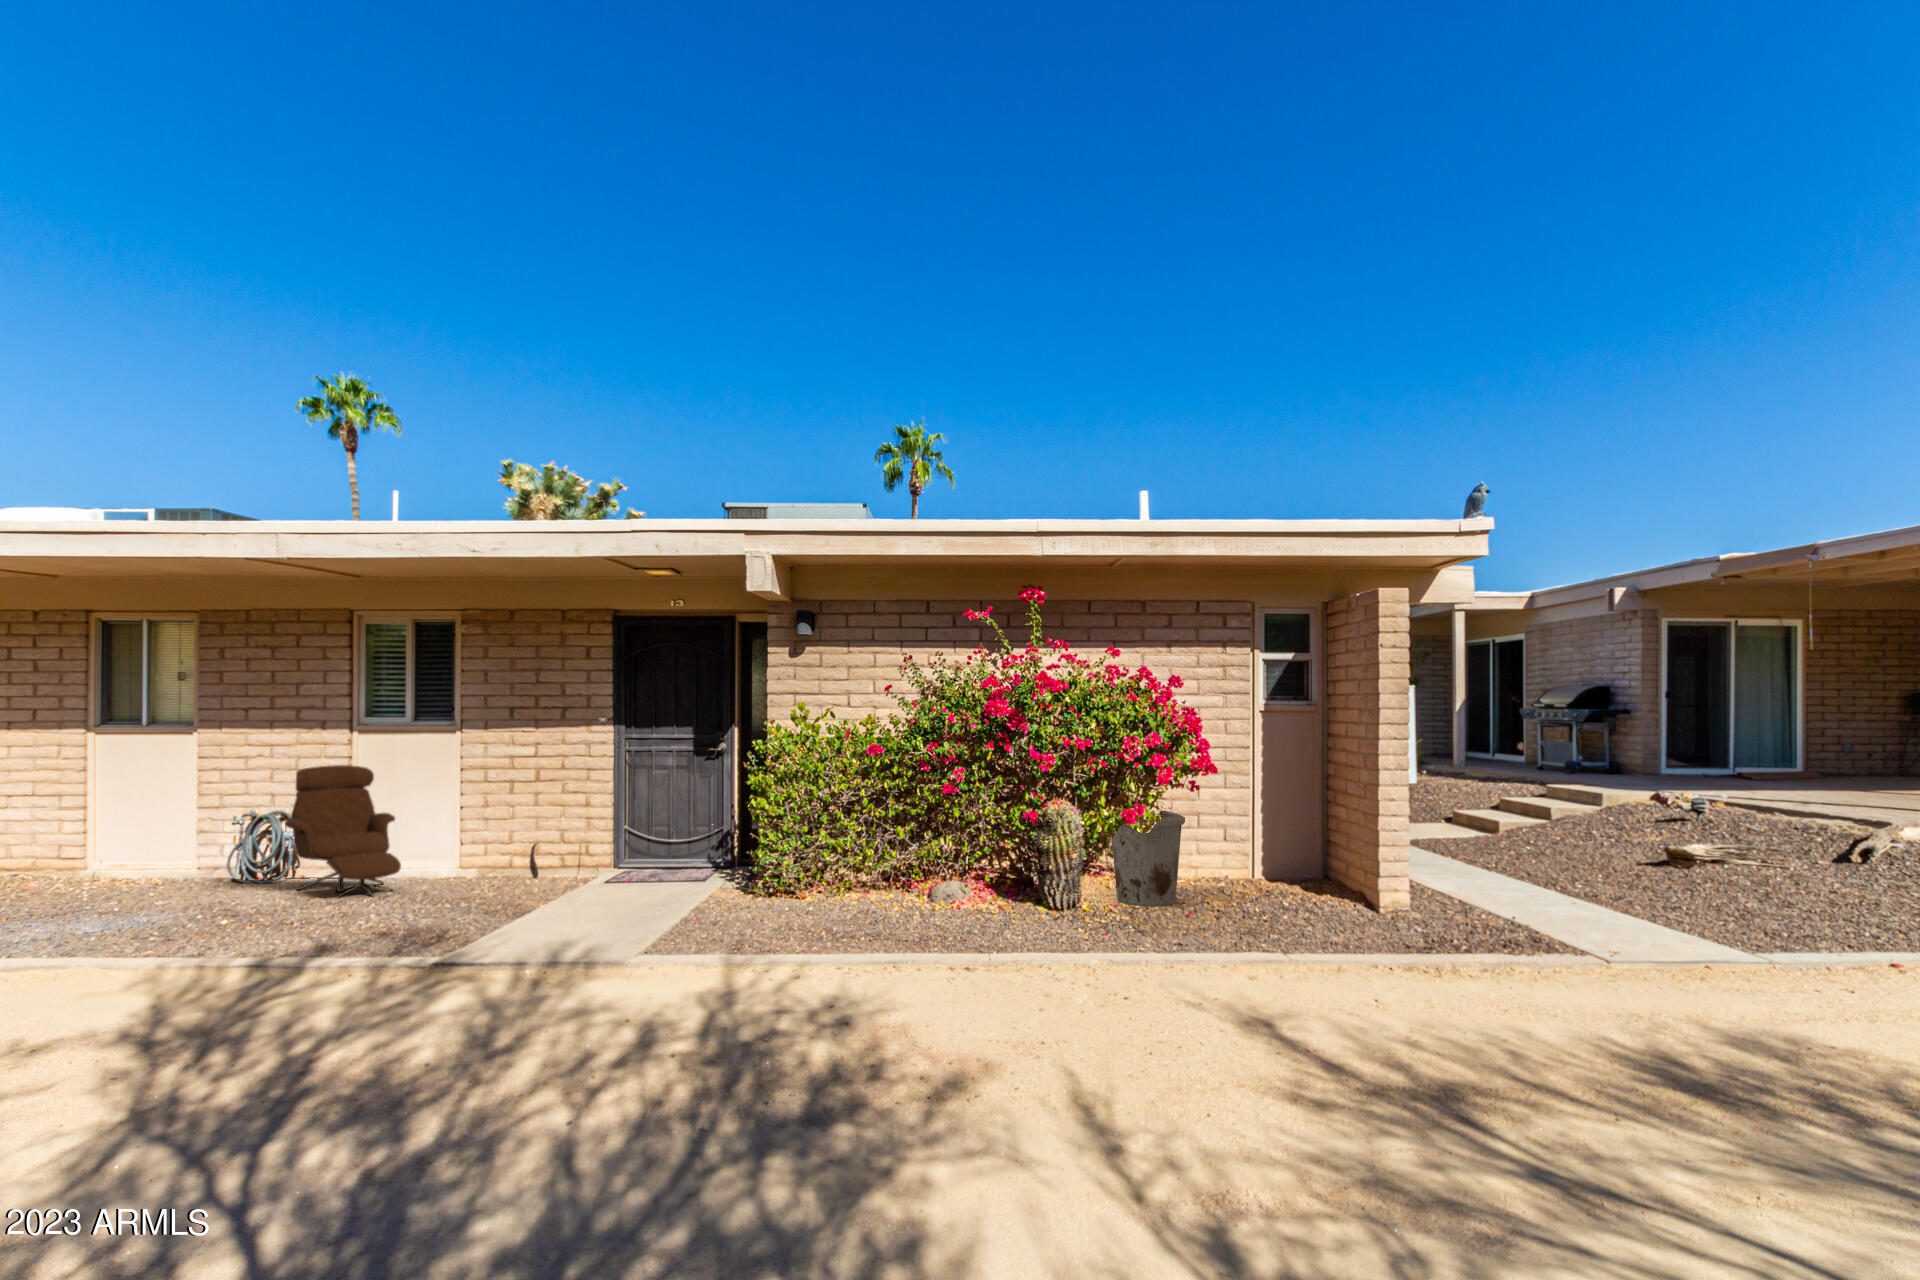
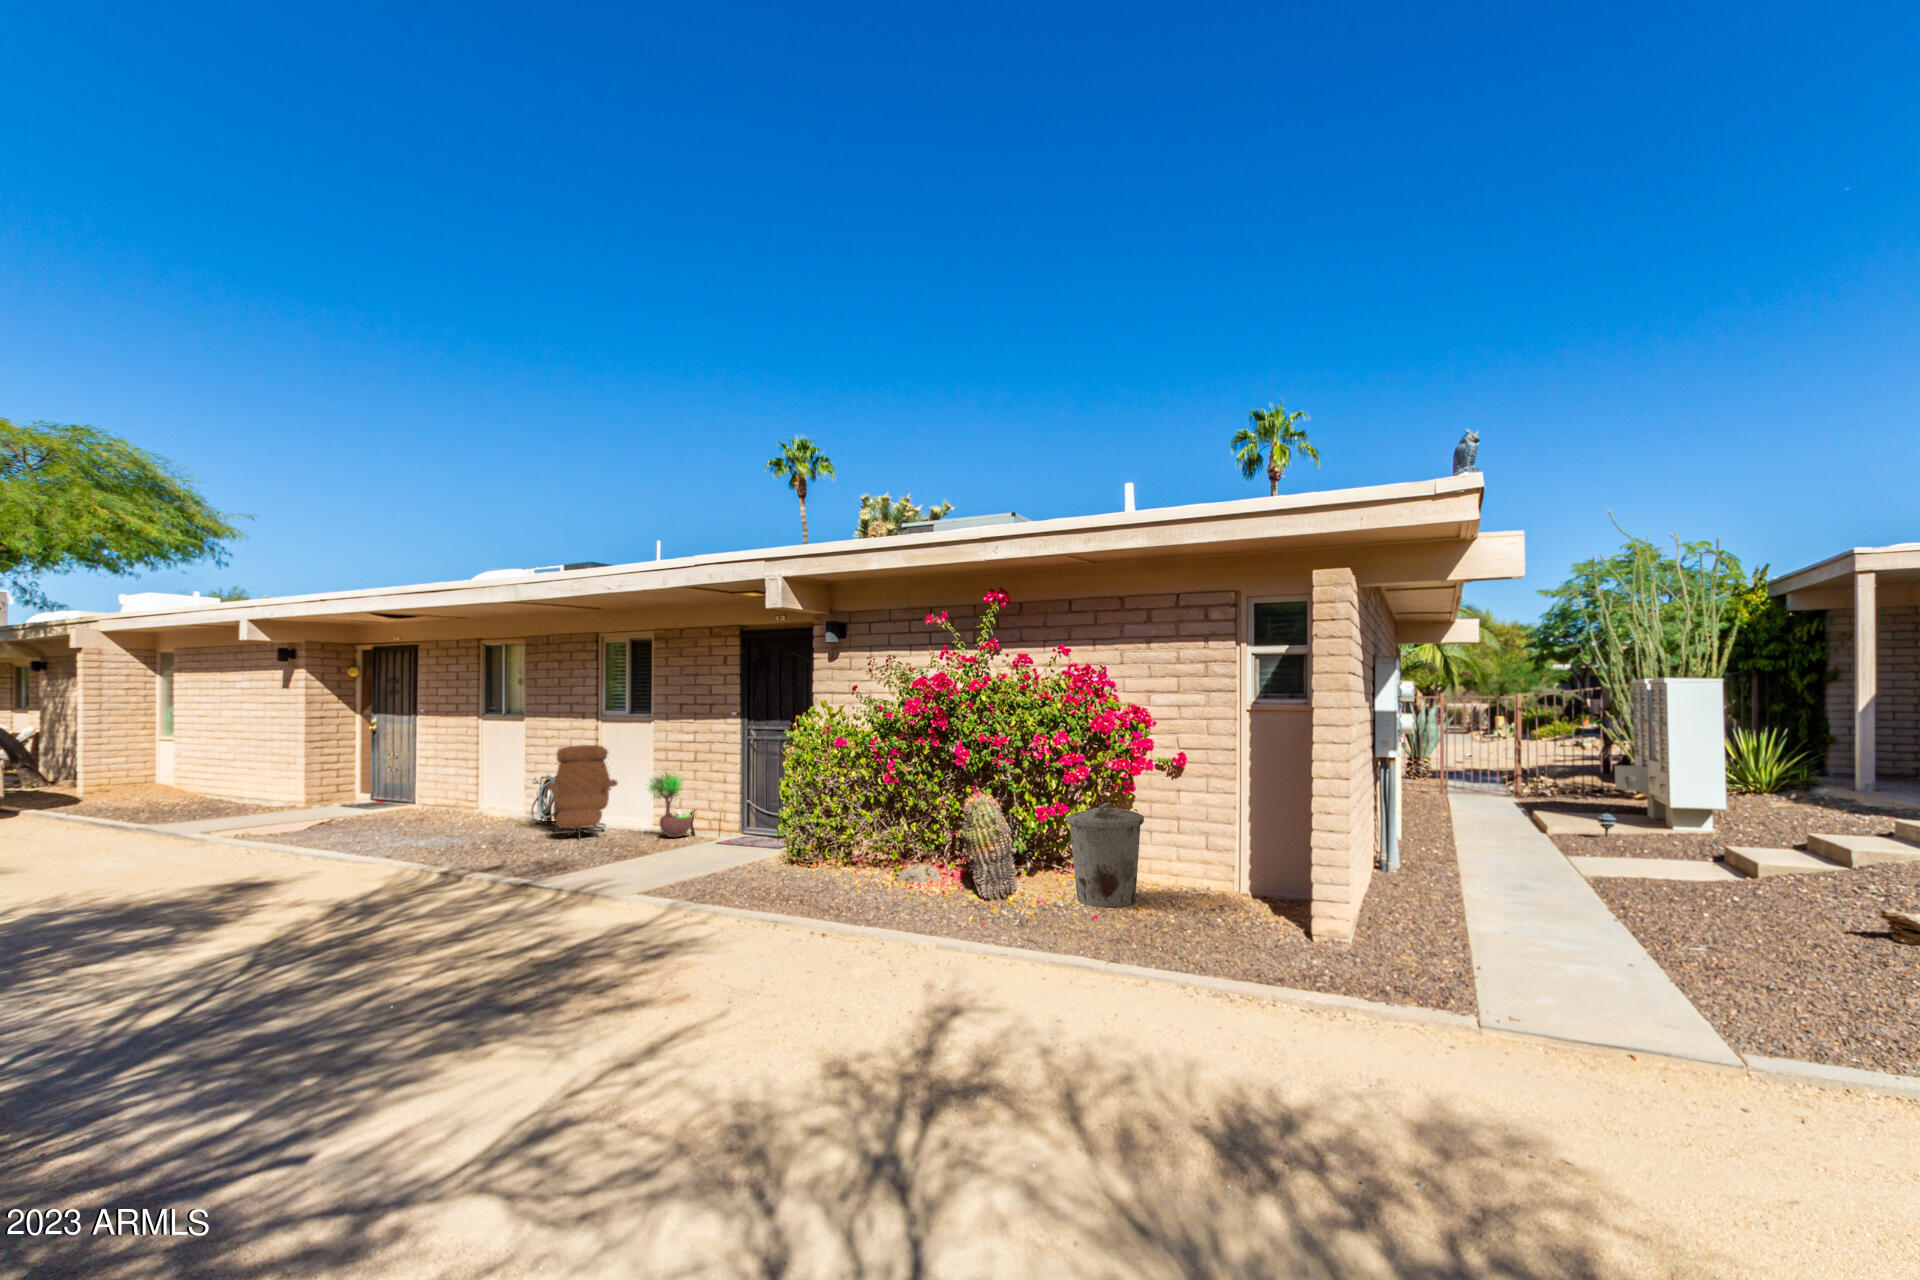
potted tree: none [479,789,538,884] -> present [646,772,691,837]

